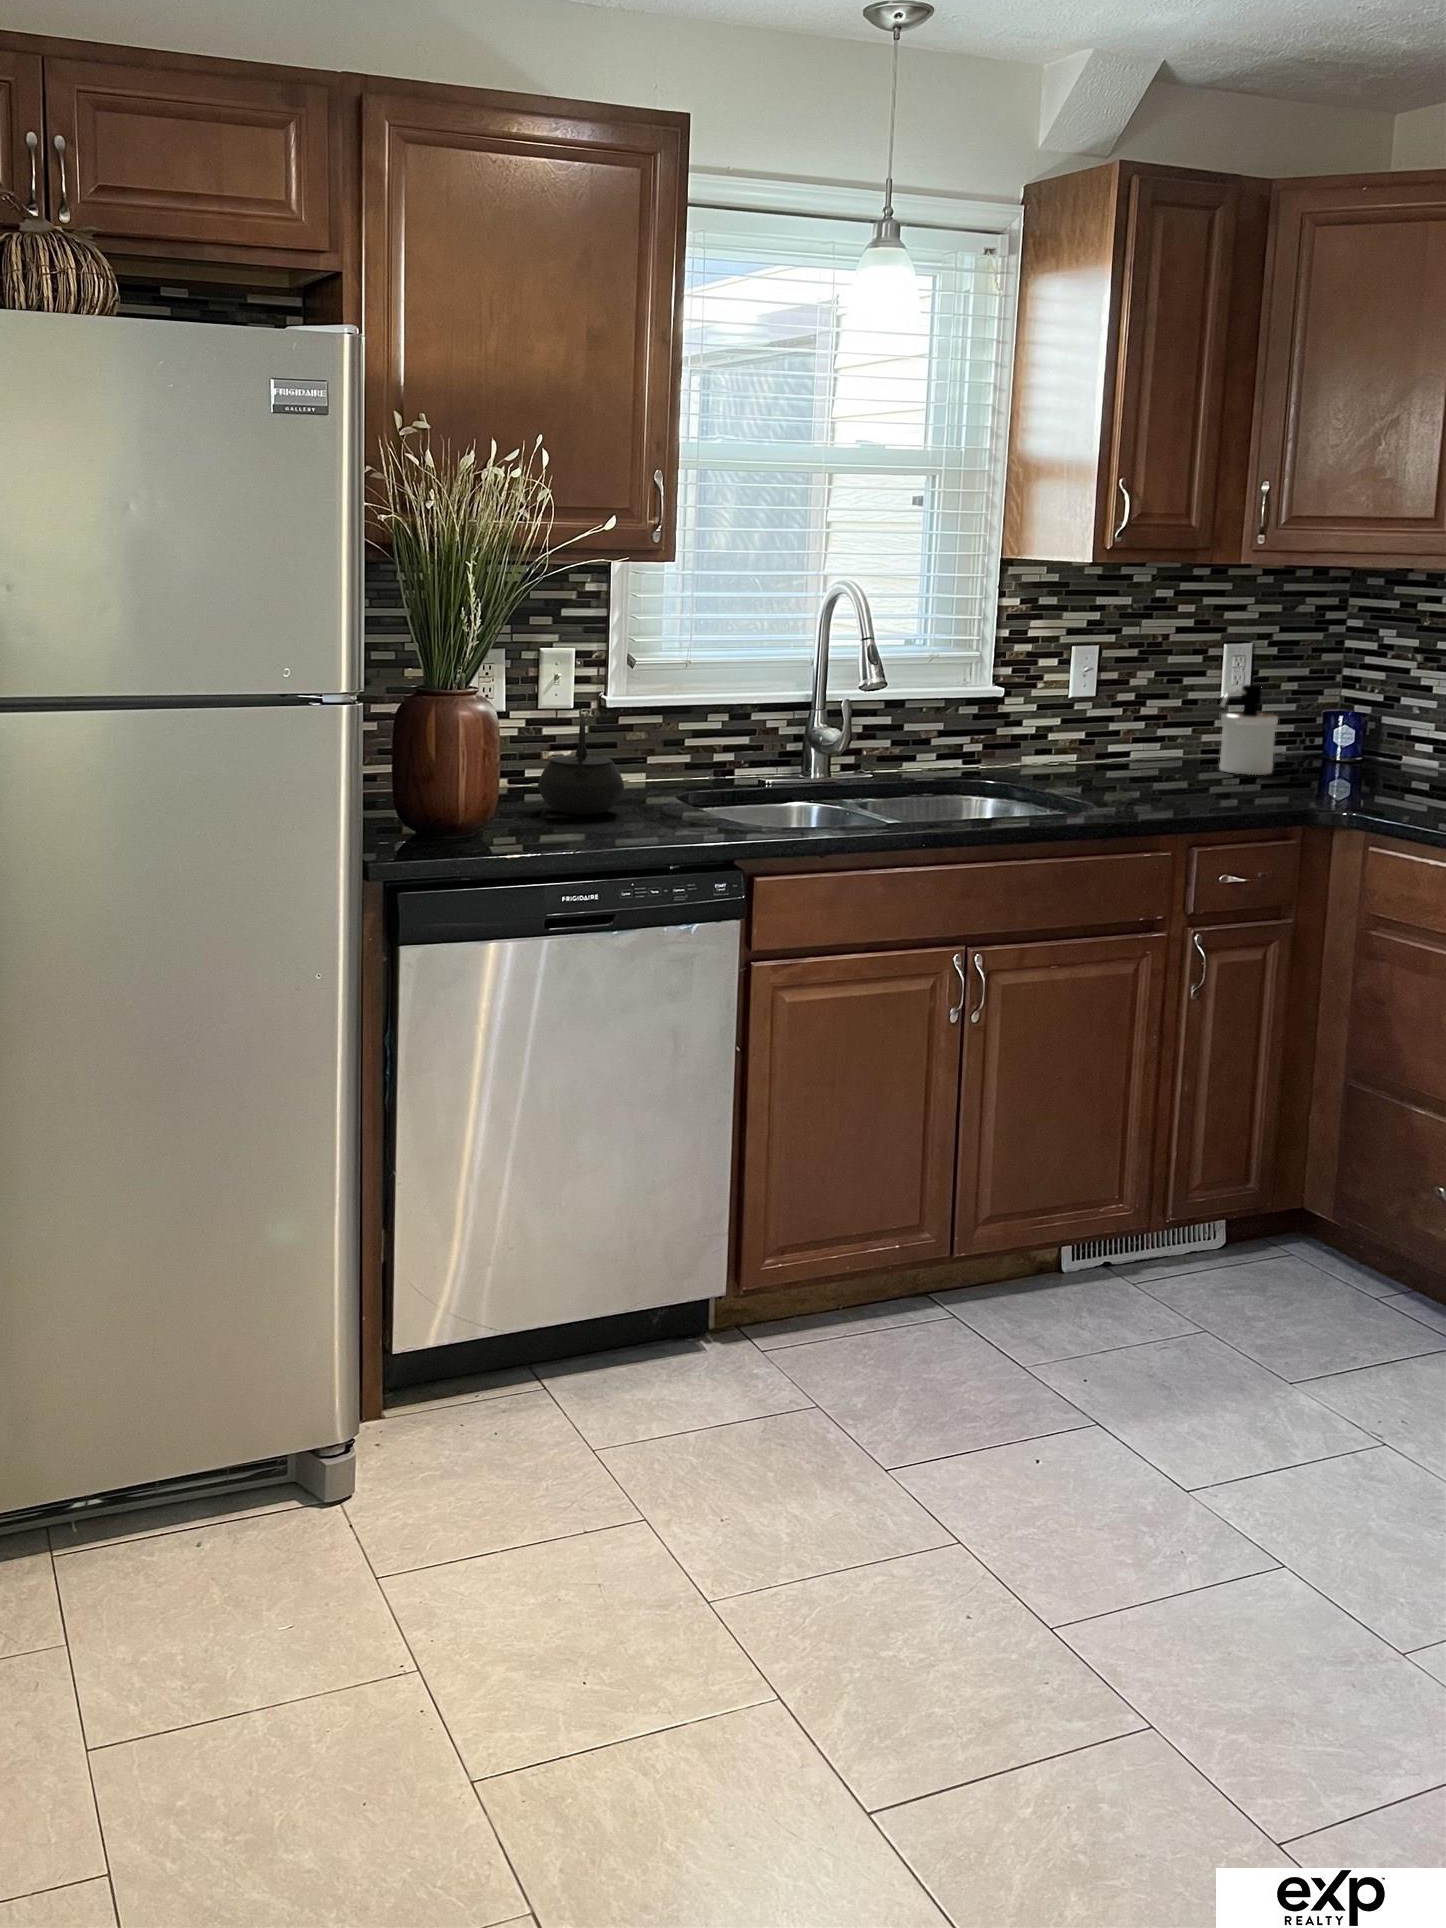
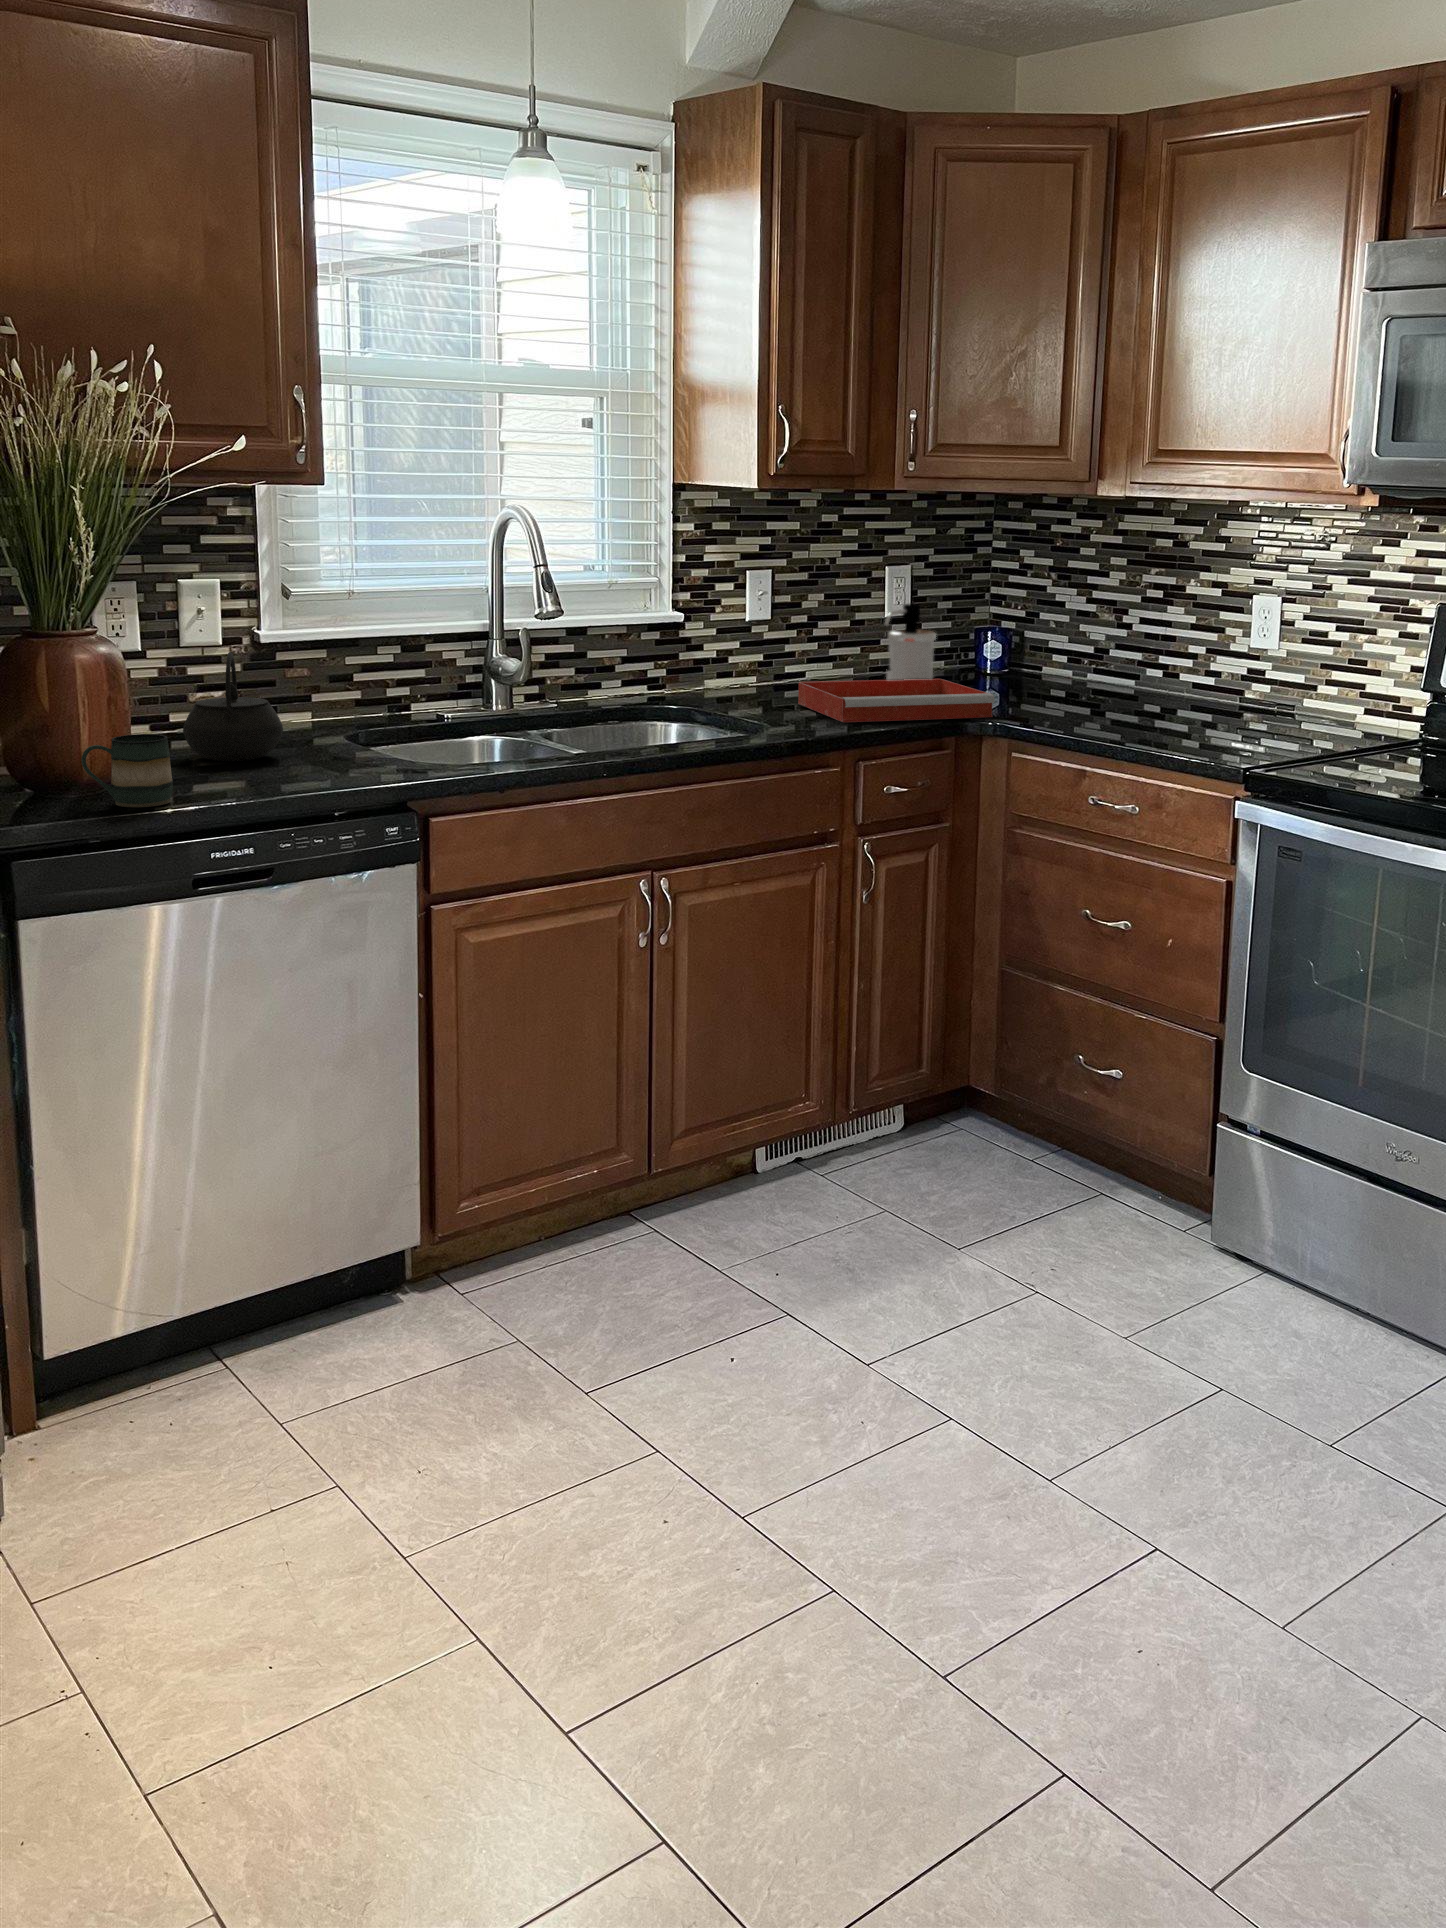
tray: none [1122,763,1345,809] -> present [798,679,995,722]
mug: none [464,785,537,850] -> present [81,734,173,807]

